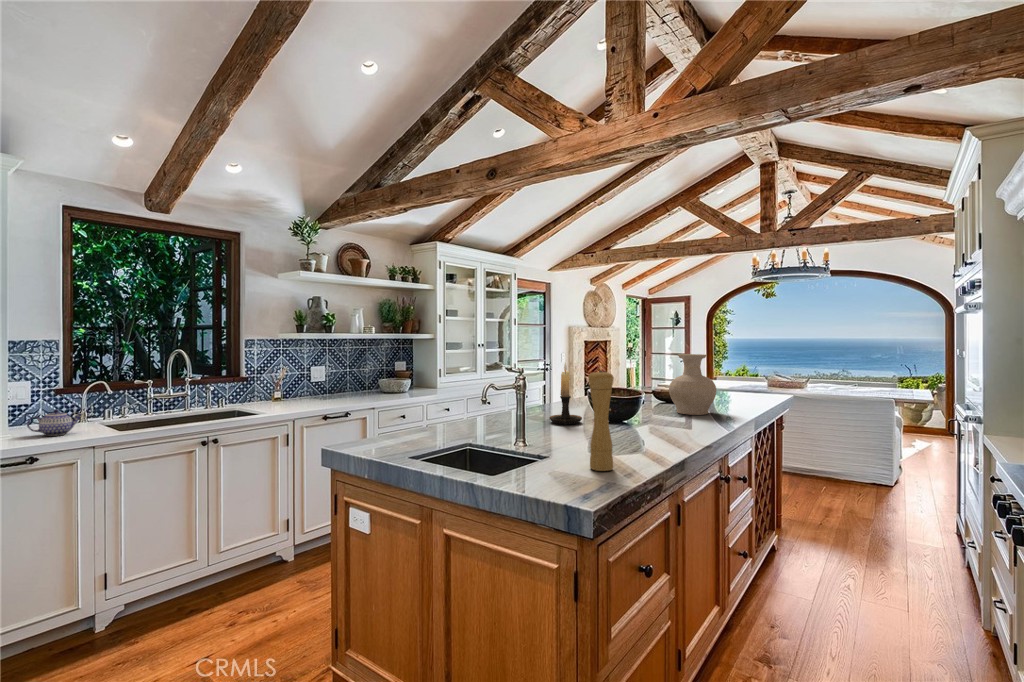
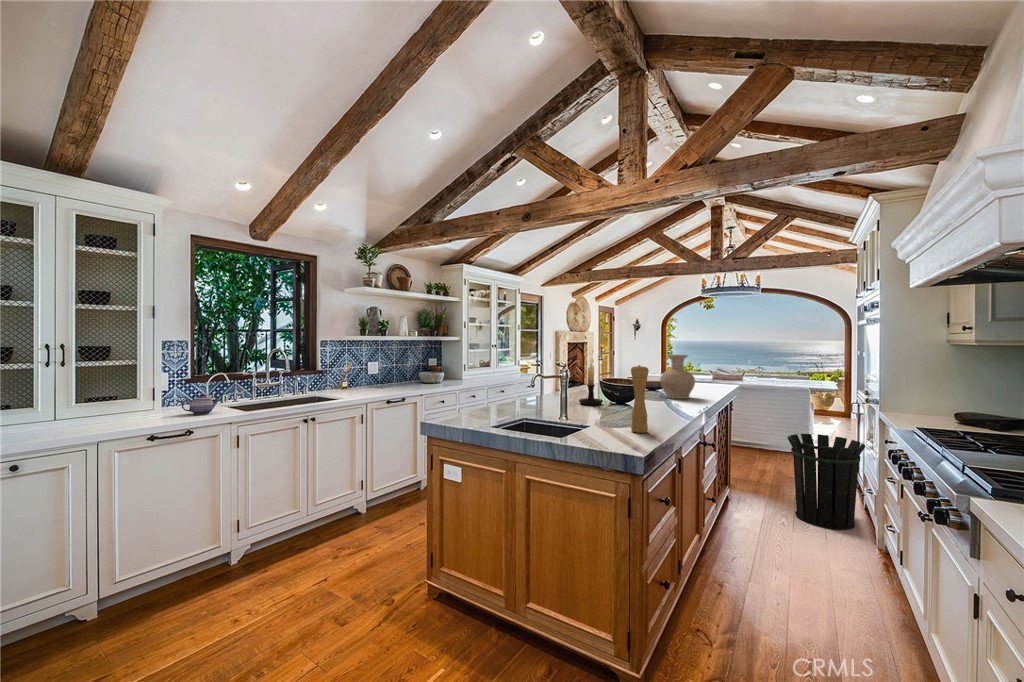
waste bin: none [852,461,964,598] -> present [788,434,865,530]

